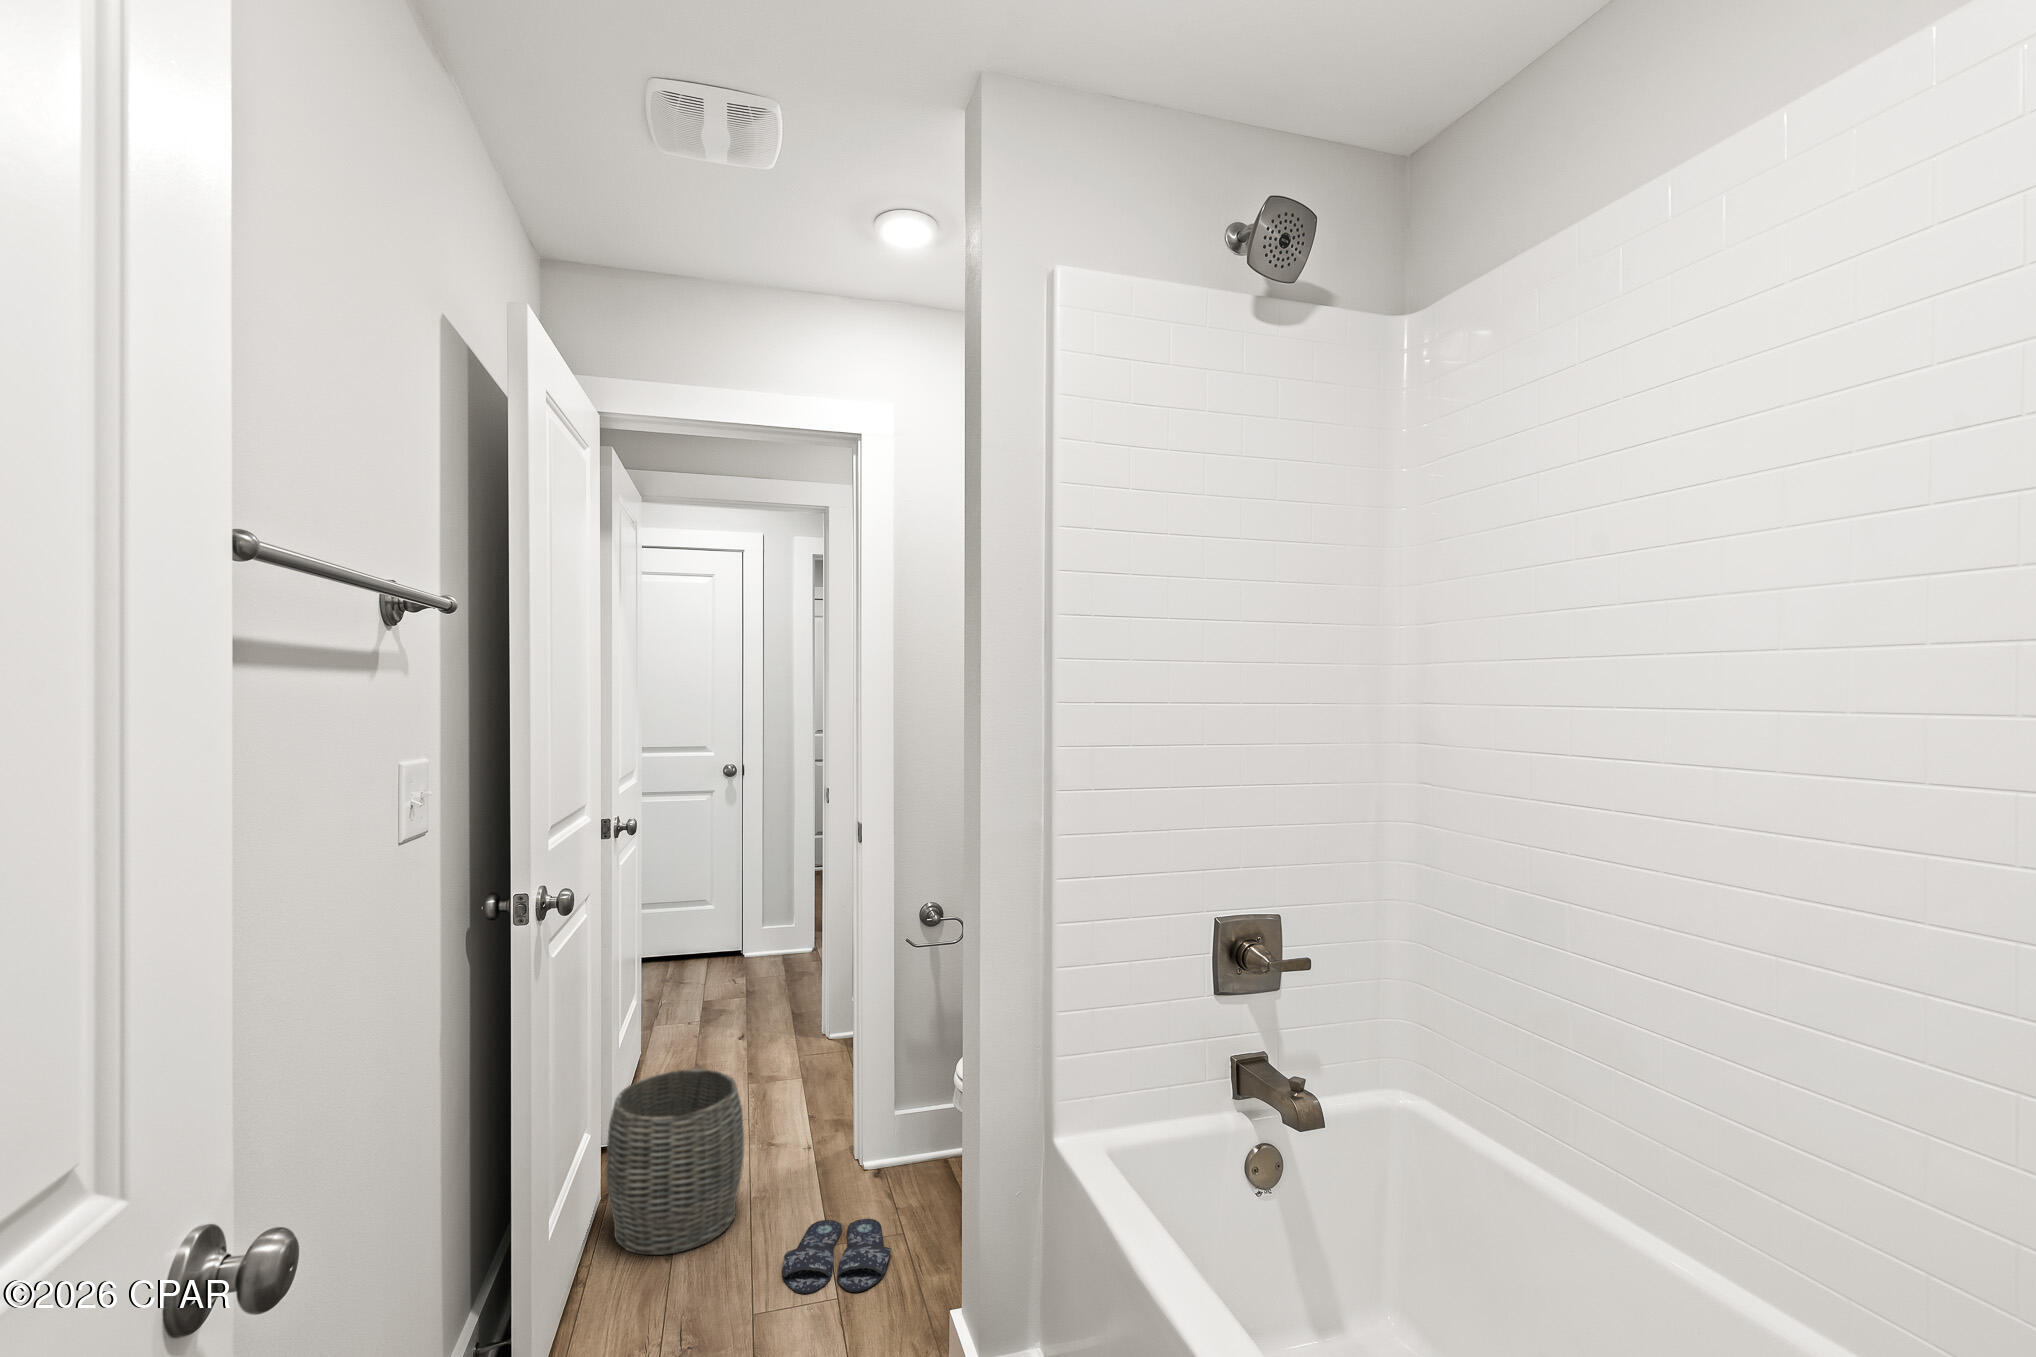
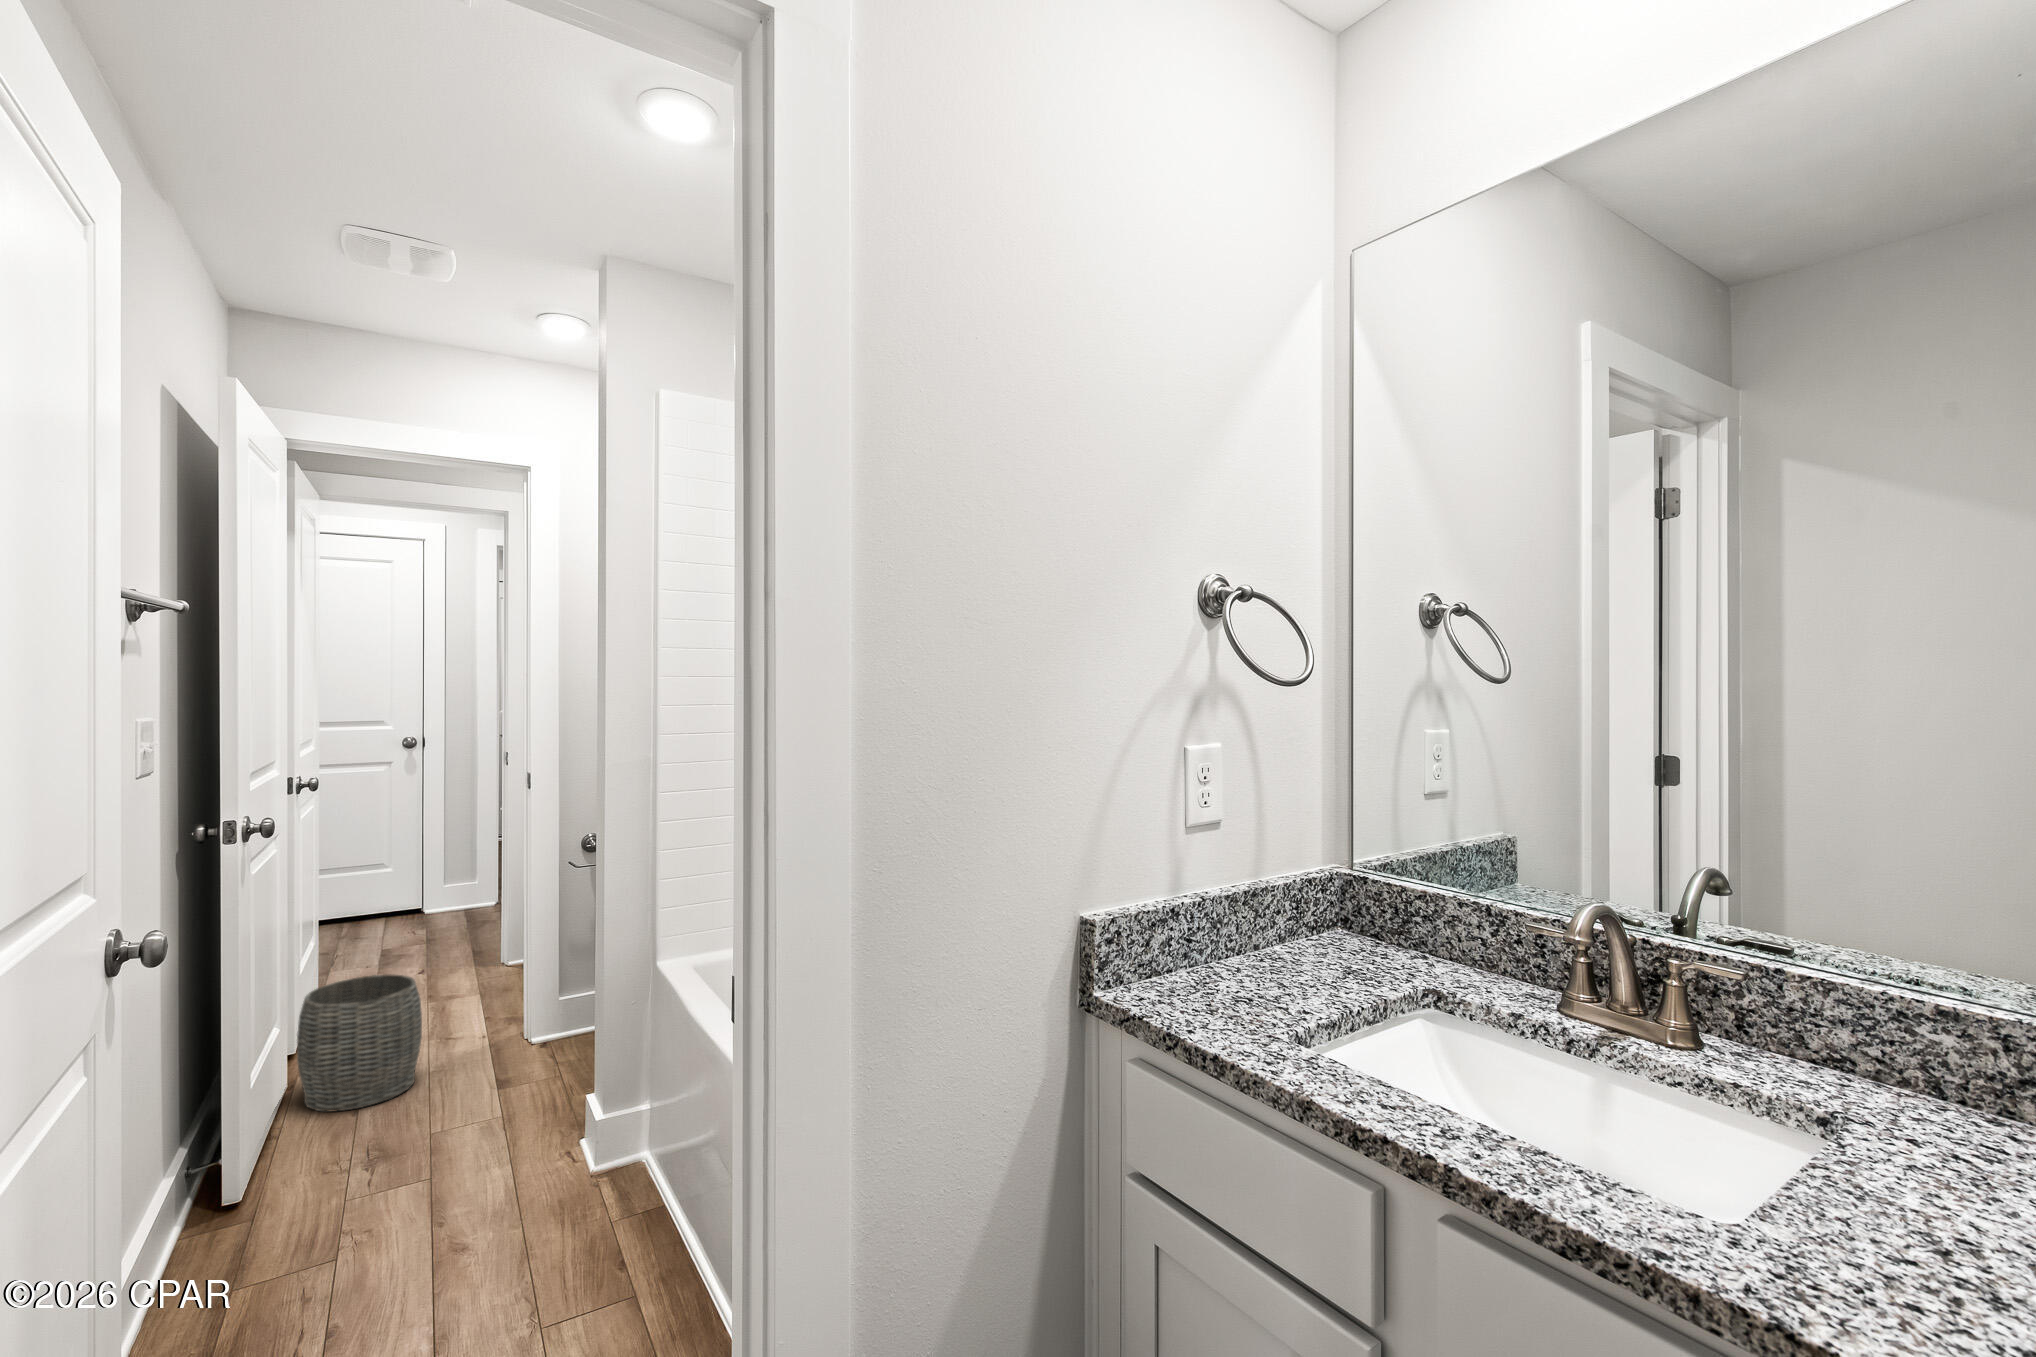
slippers: present [782,1219,891,1294] -> none [455,1073,547,1118]

